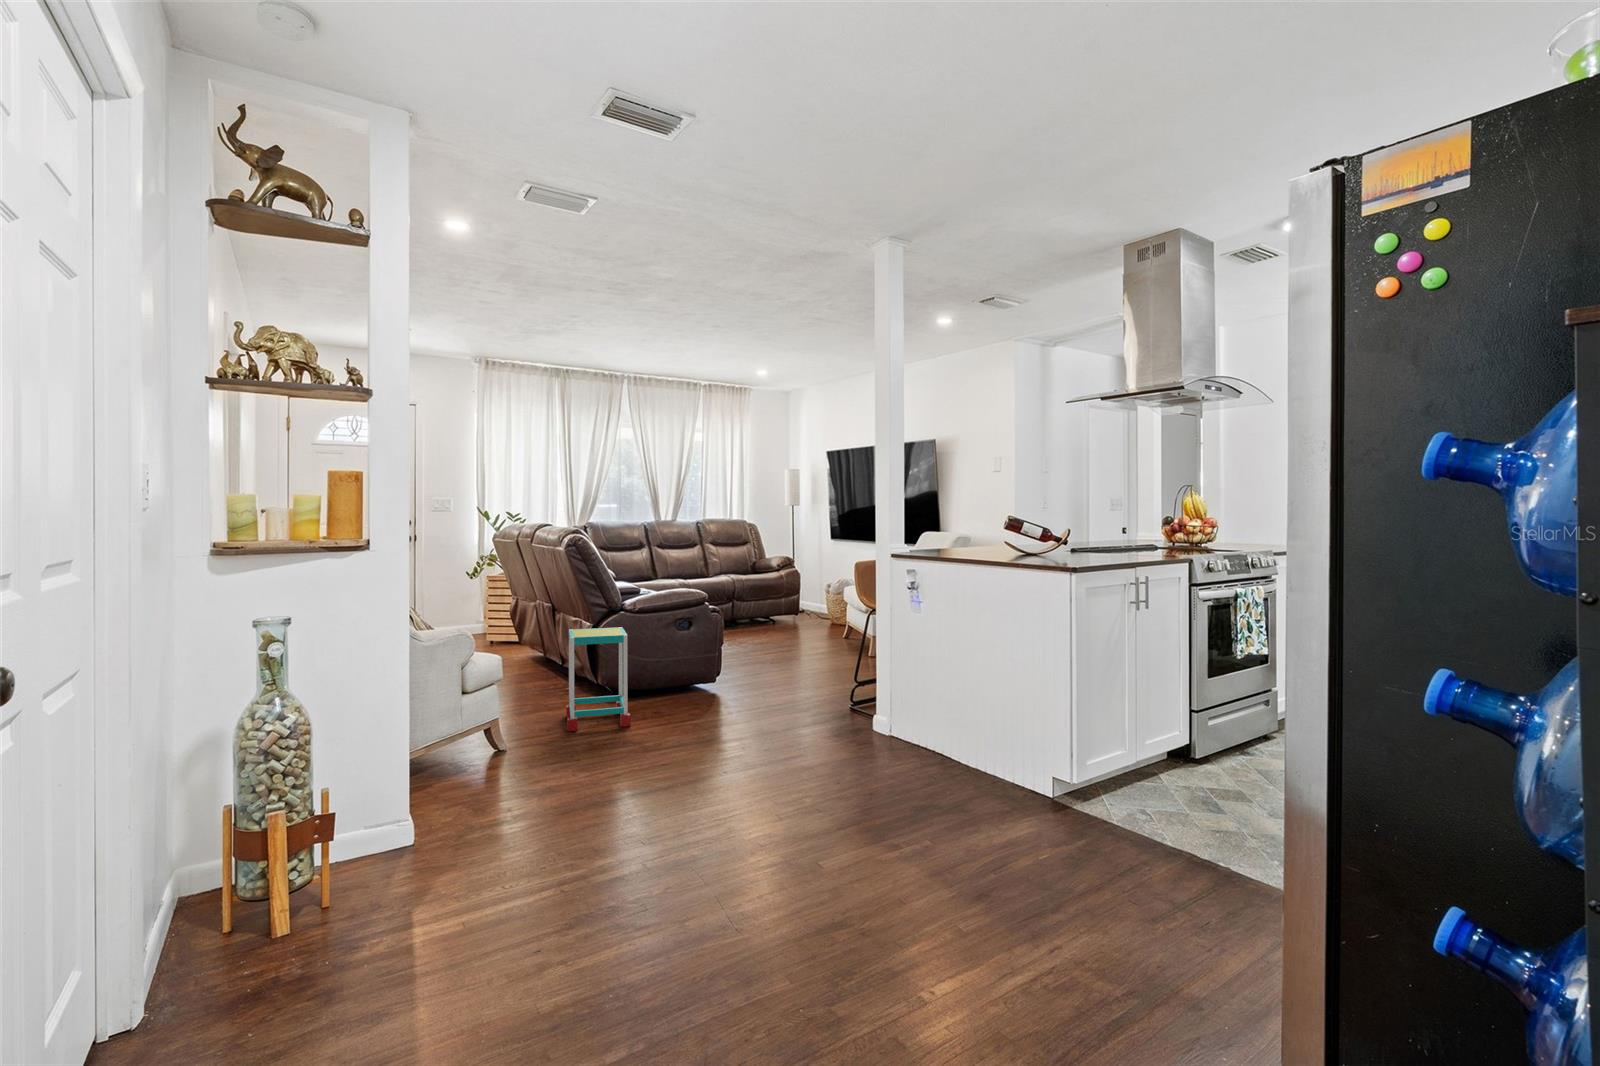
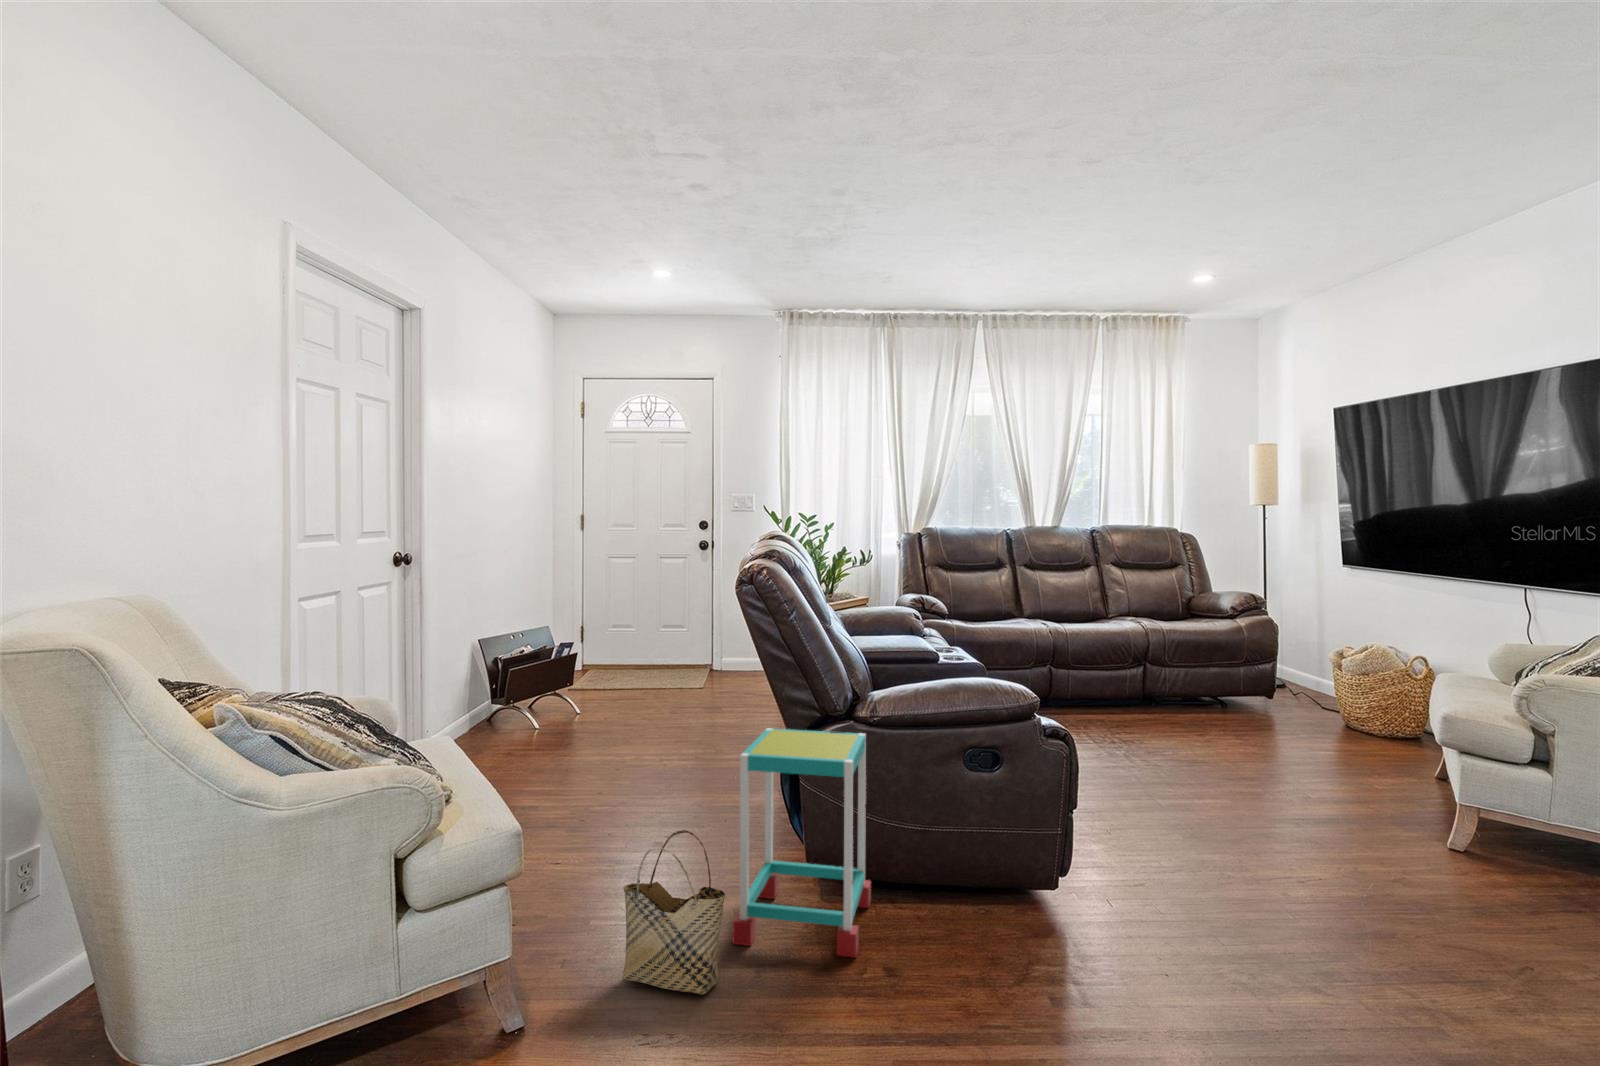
woven basket: none [522,674,576,746] -> present [622,830,725,994]

